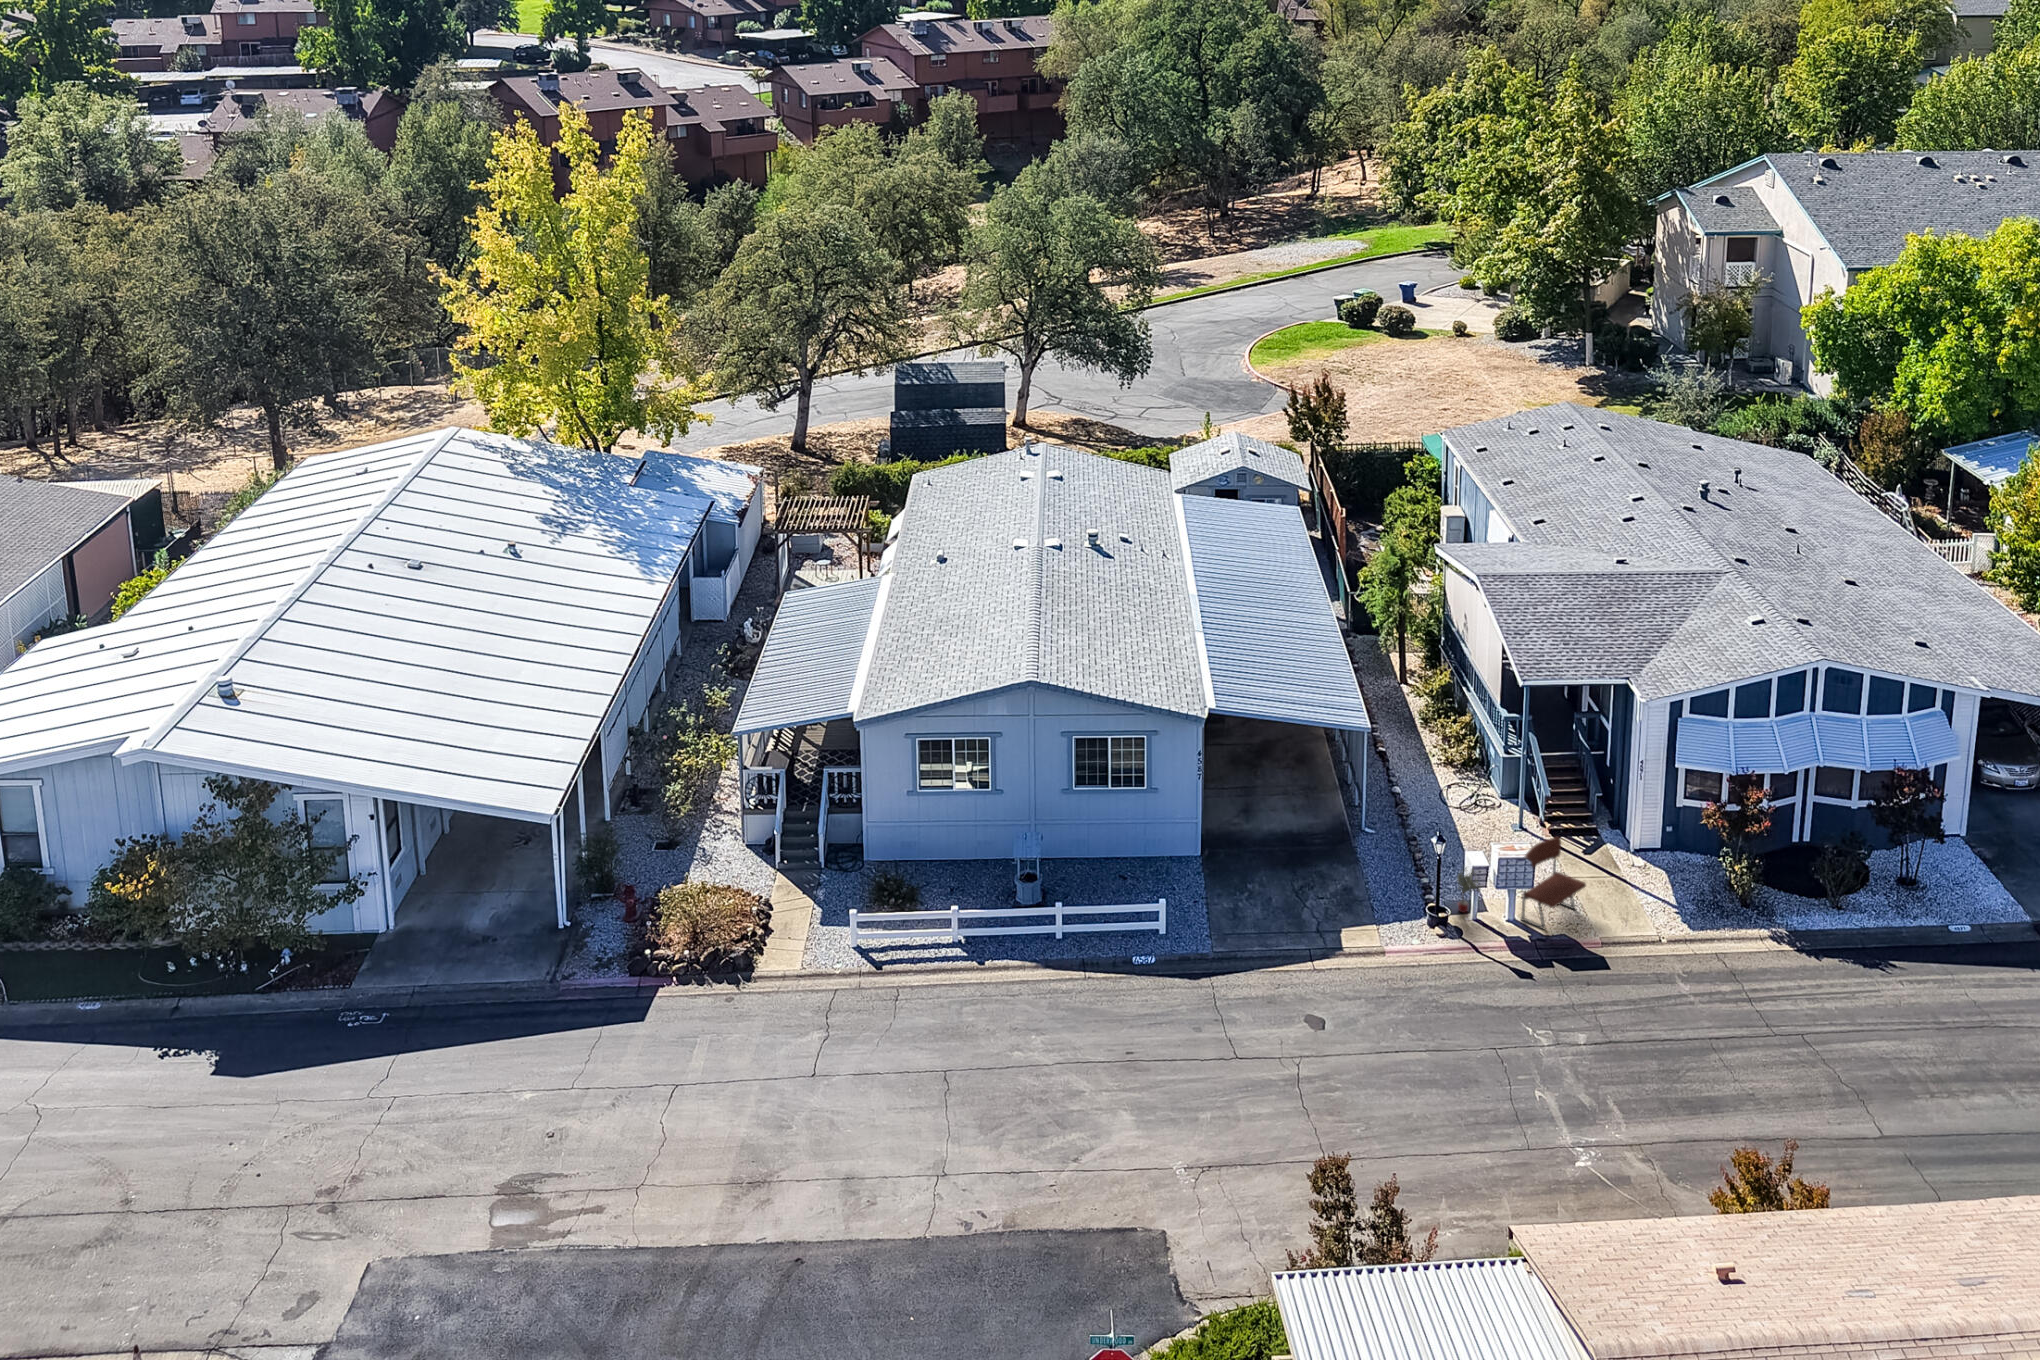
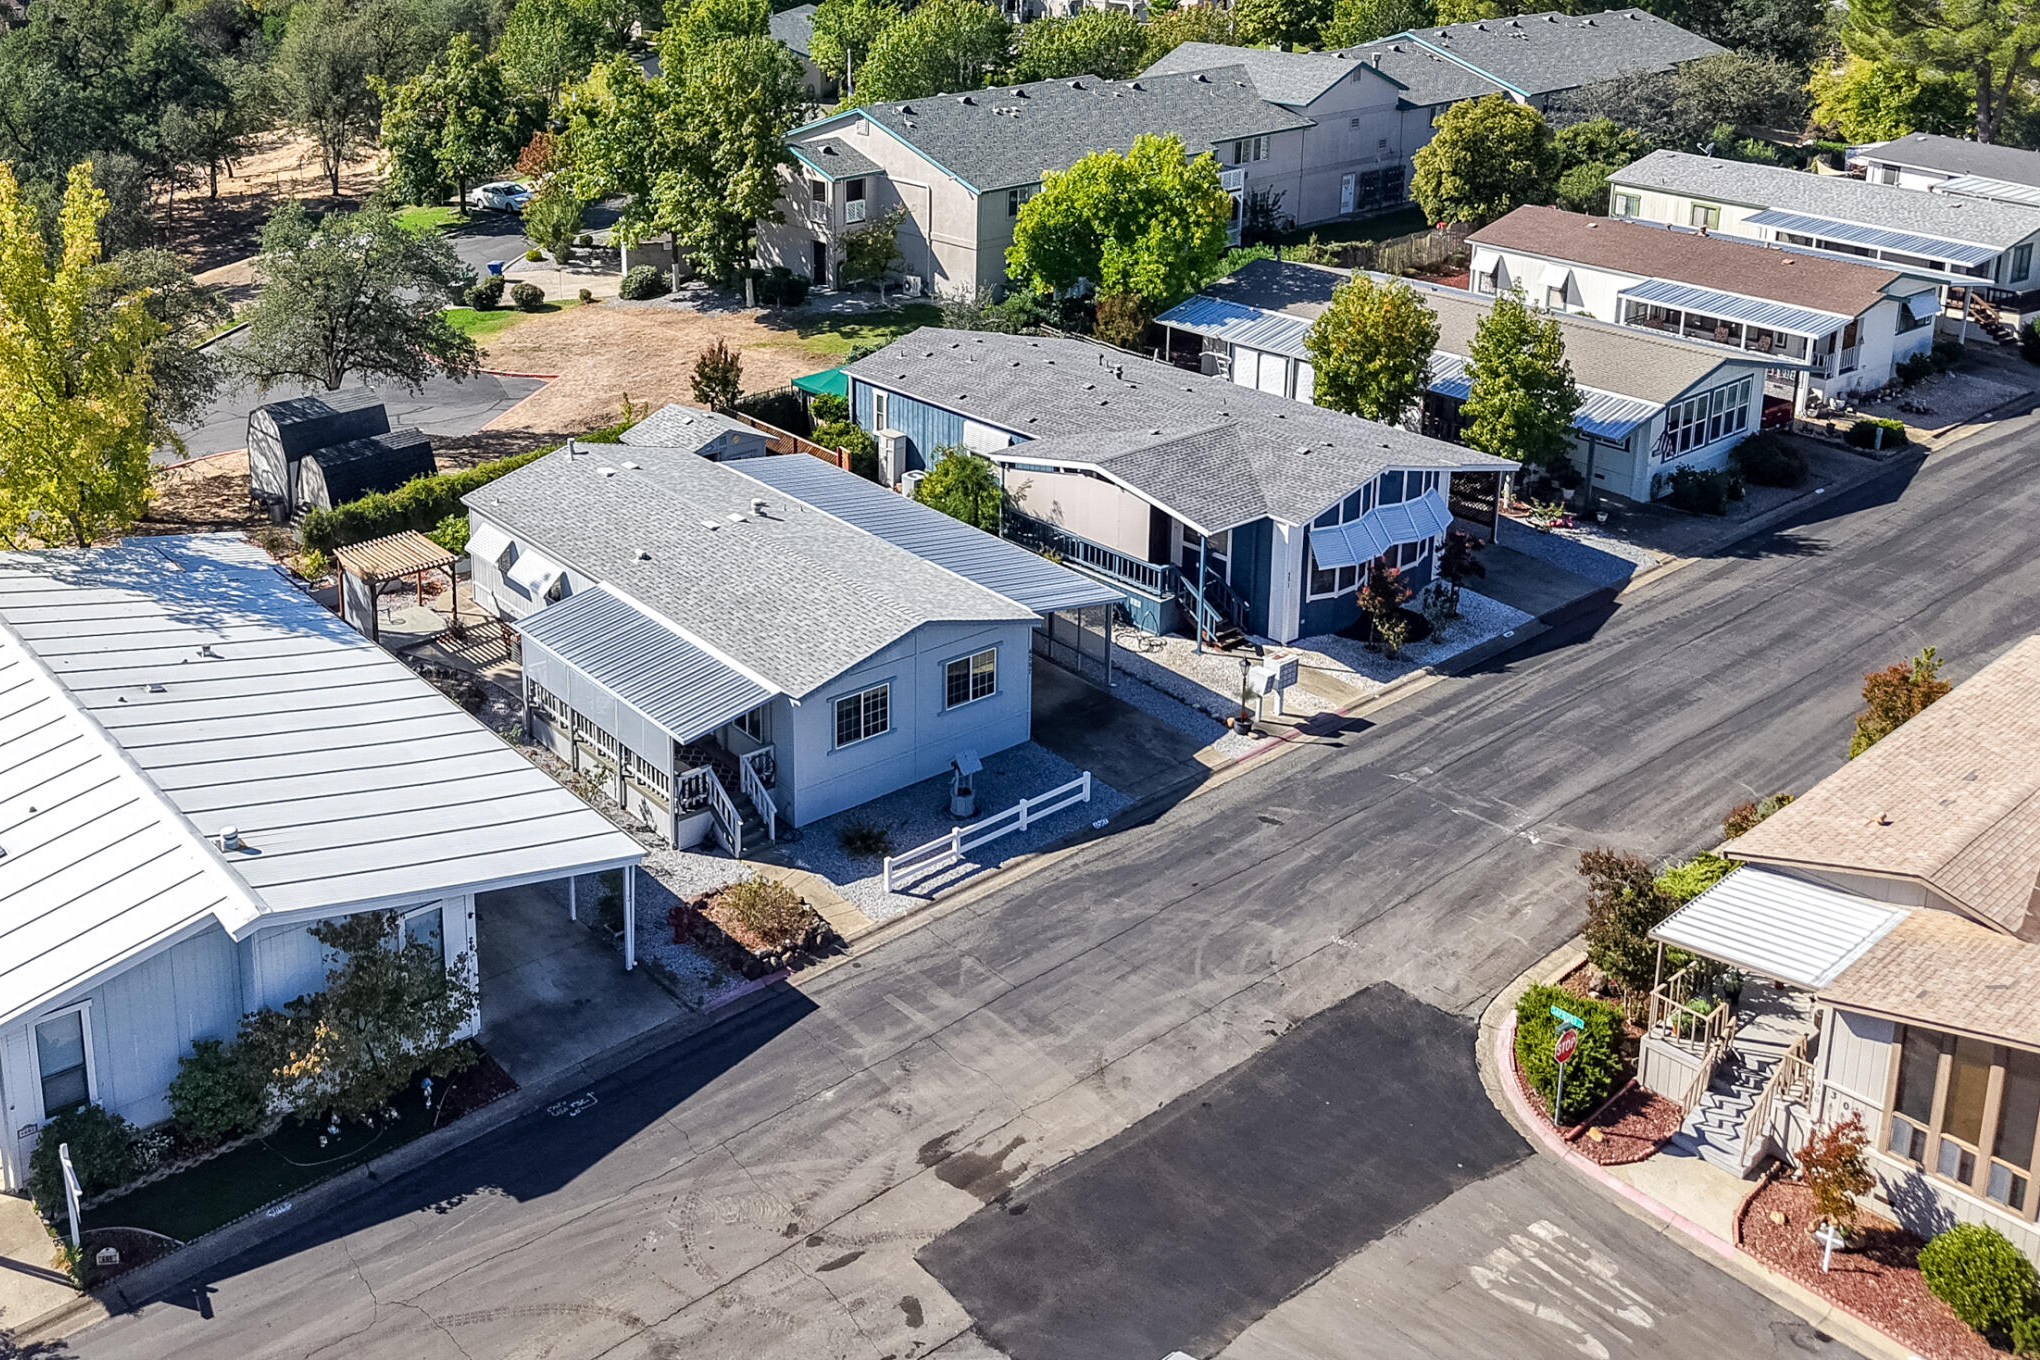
bench: present [1521,837,1586,929] -> none [1280,642,1316,712]

